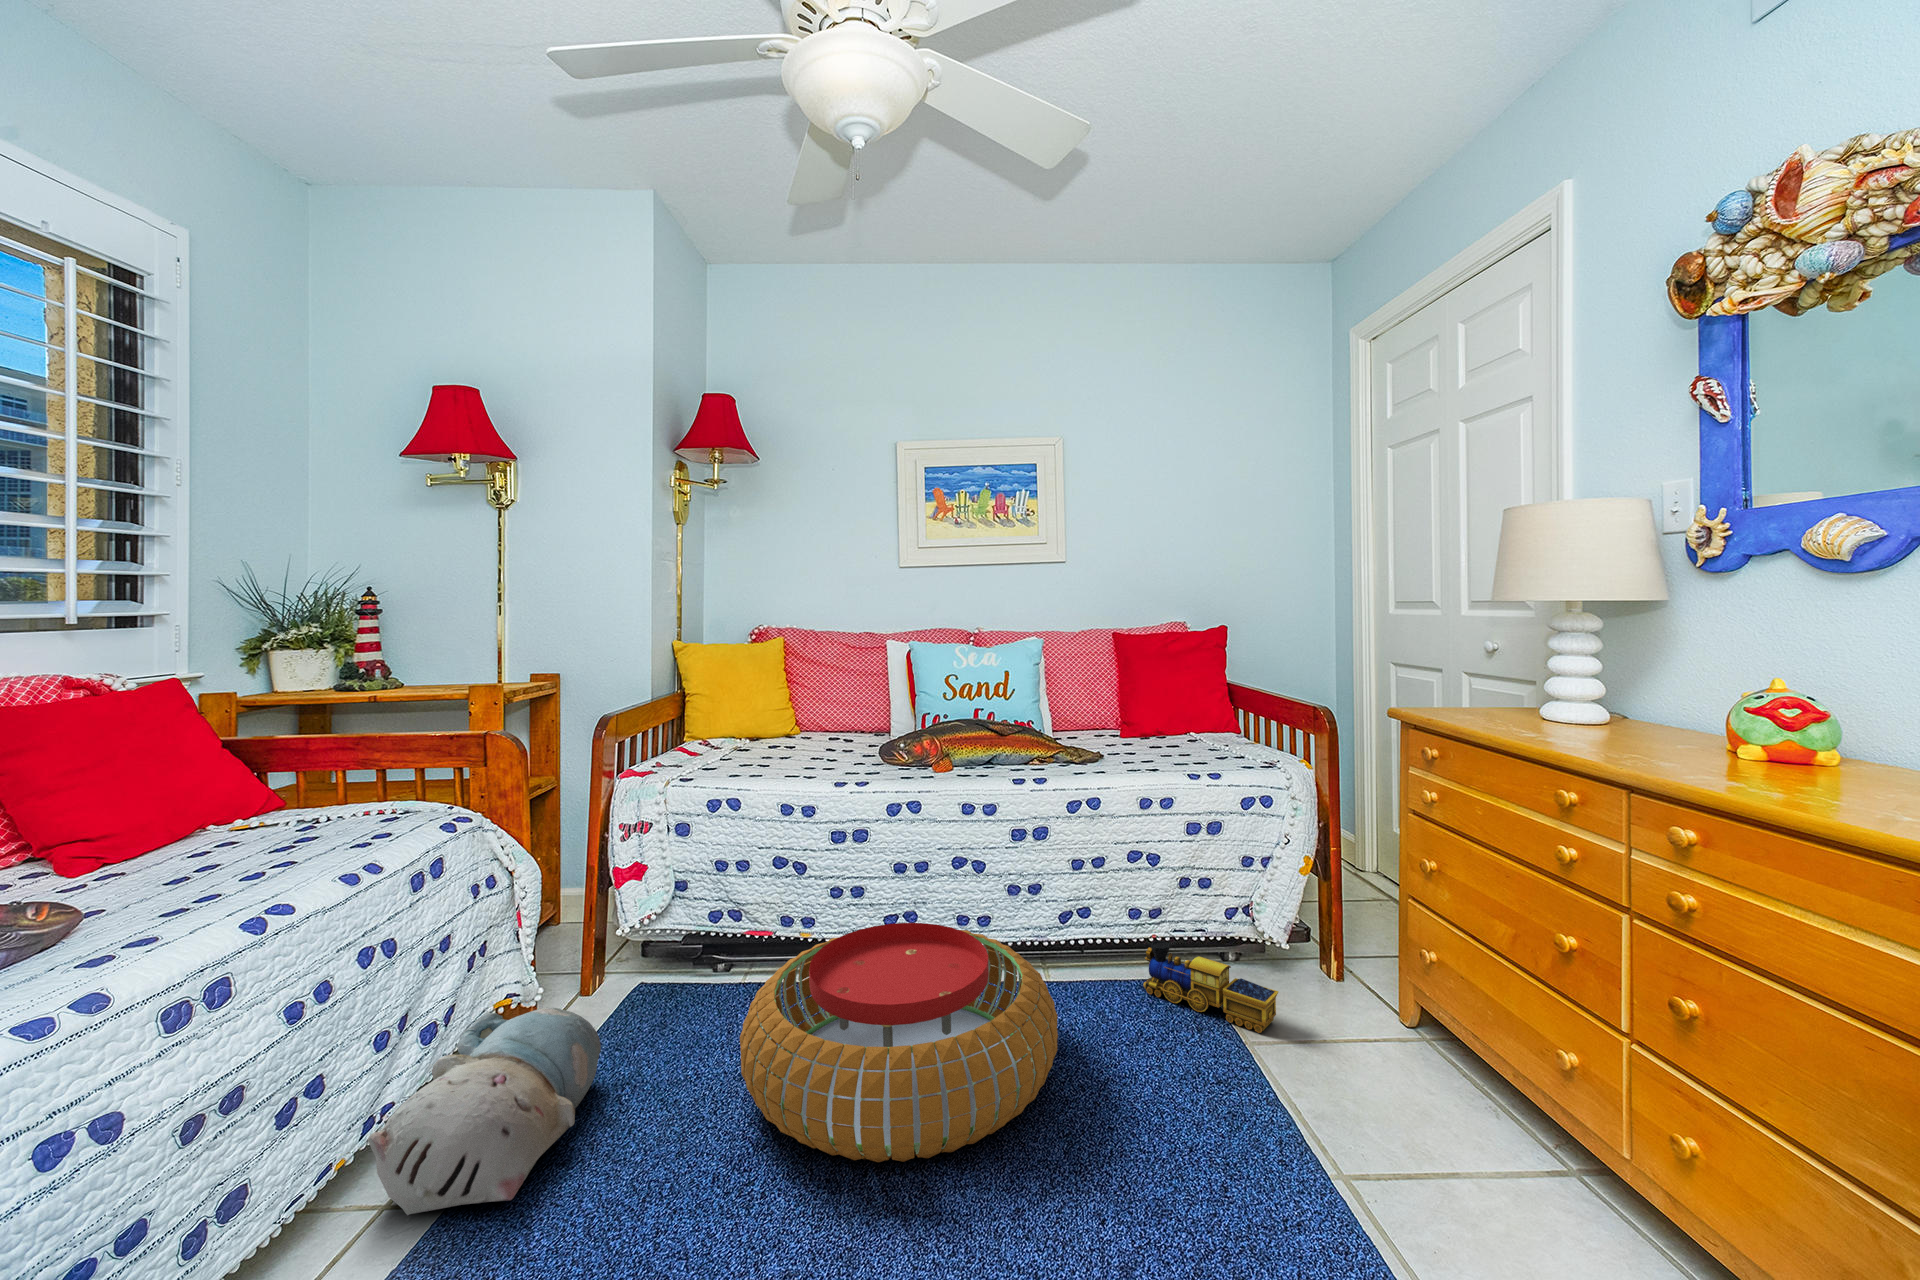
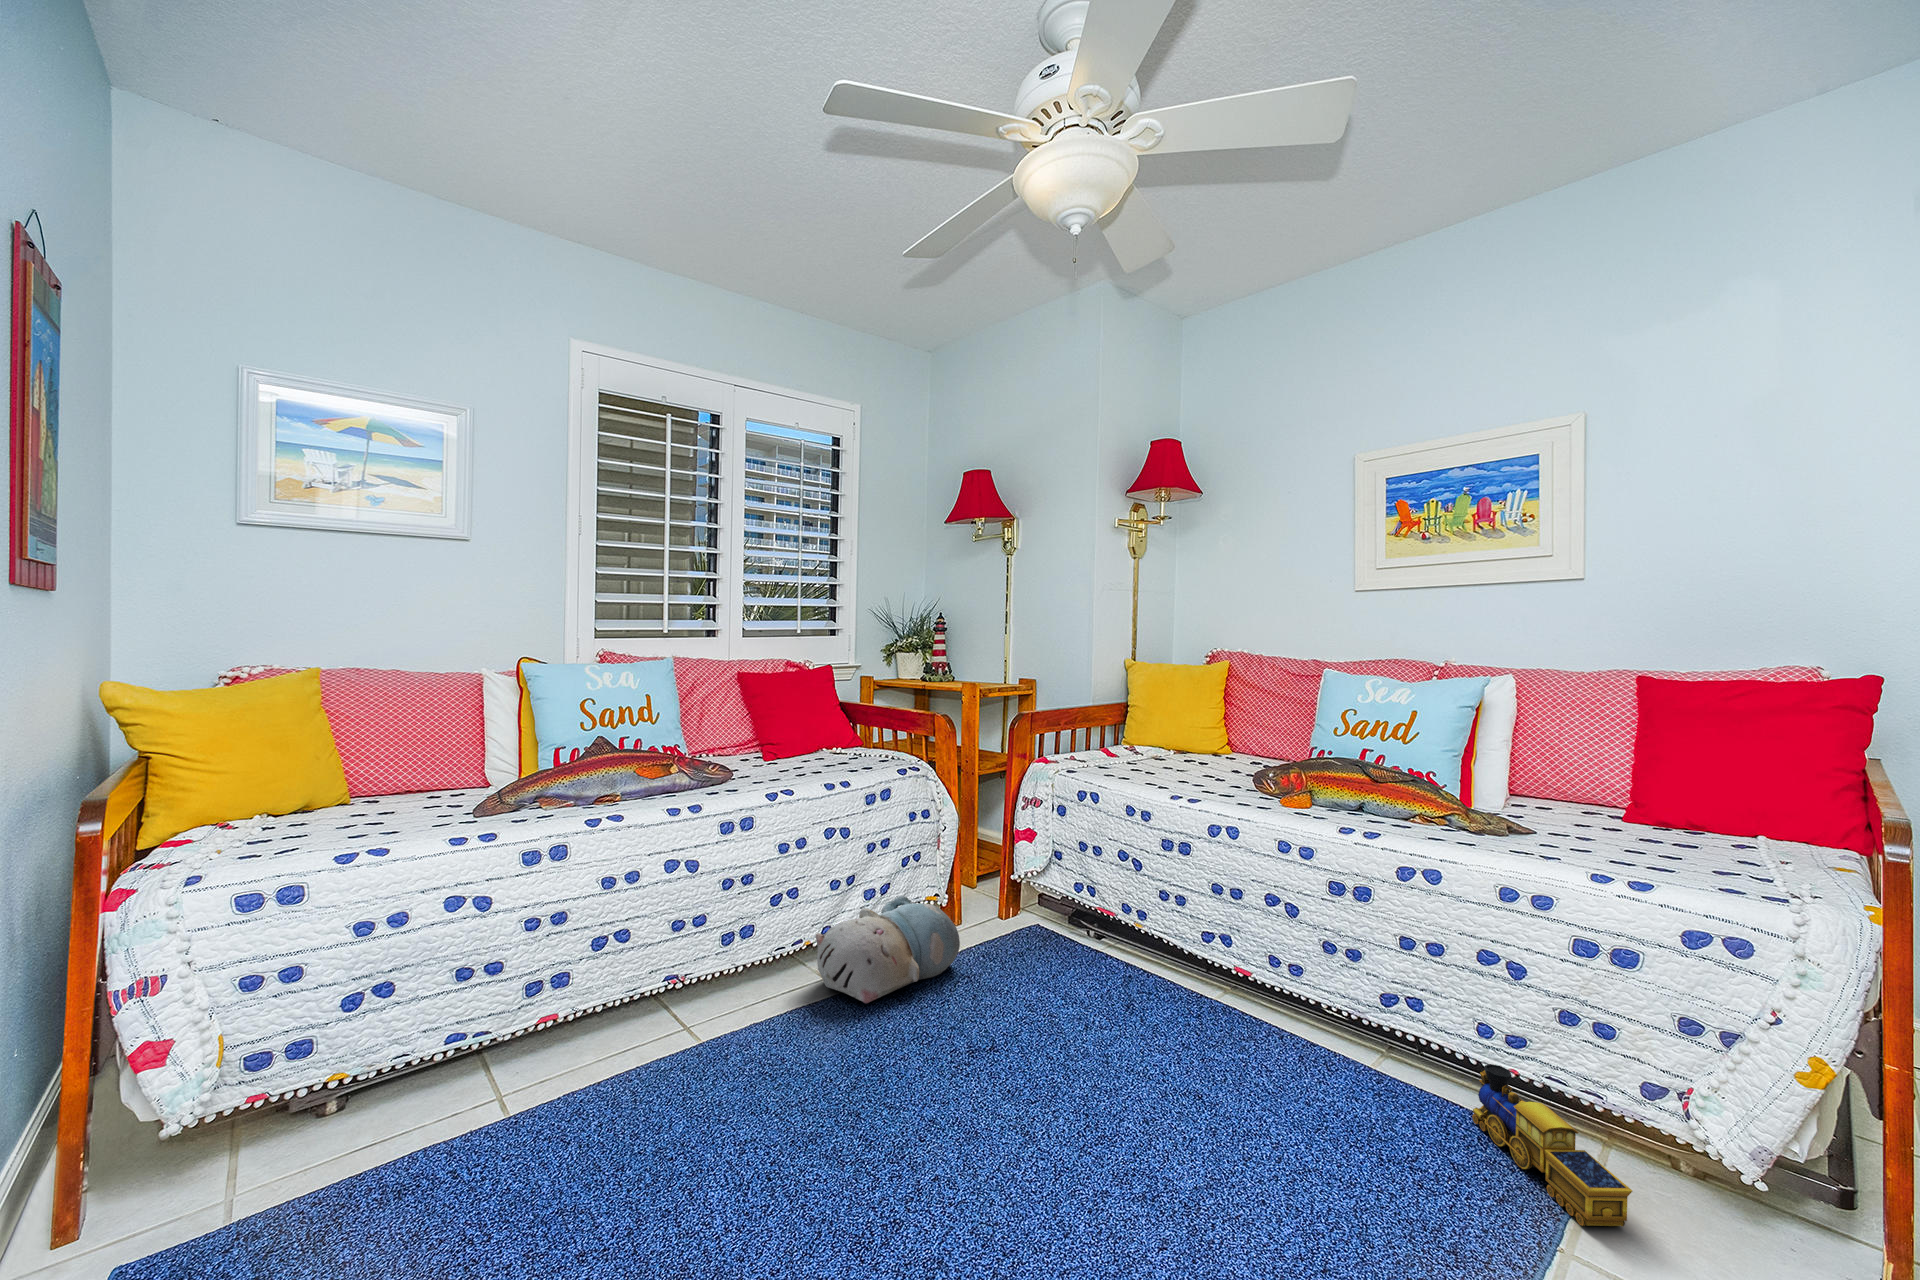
pouf: present [740,923,1058,1162] -> none [1006,925,1297,1130]

